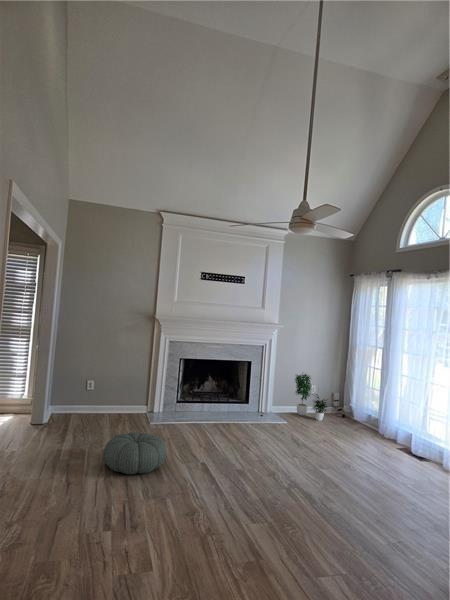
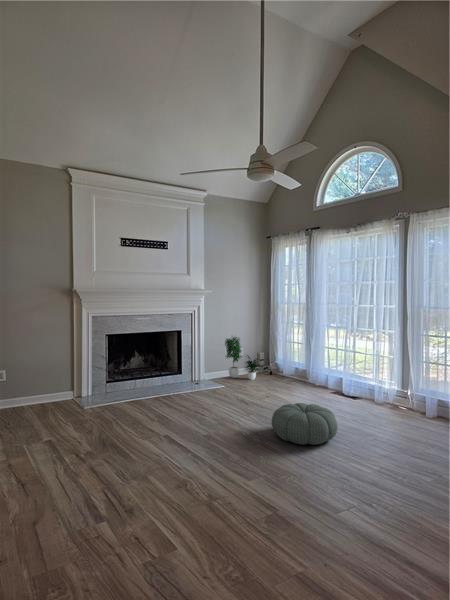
pouf: present [103,432,166,474] -> present [272,403,338,445]

